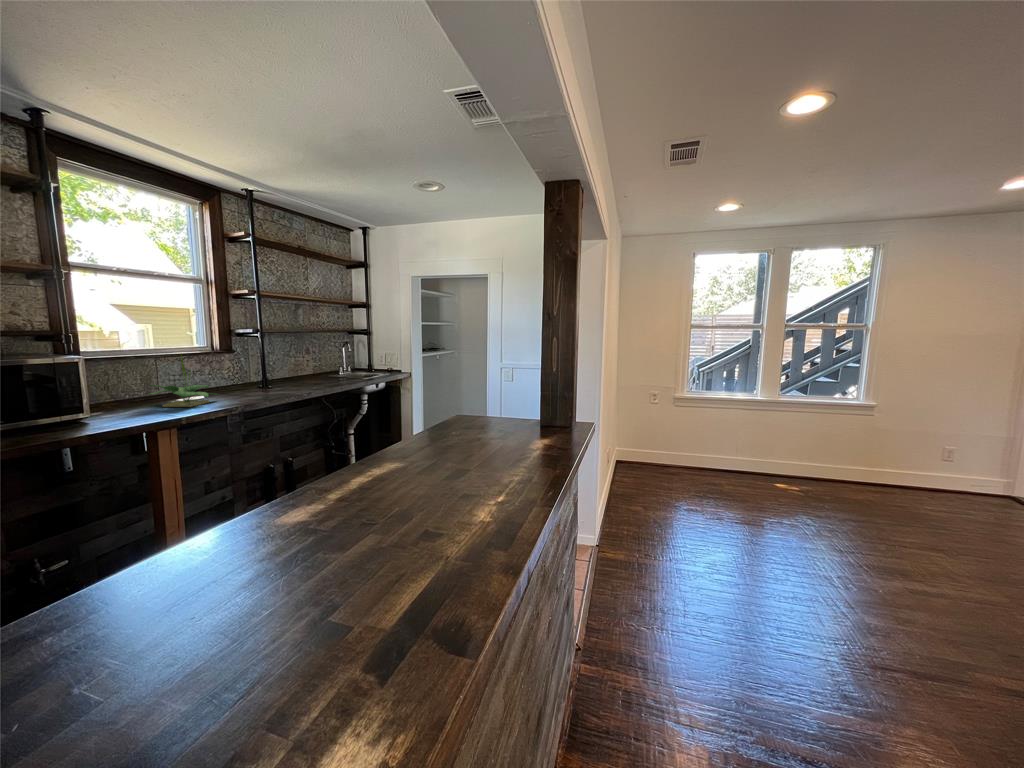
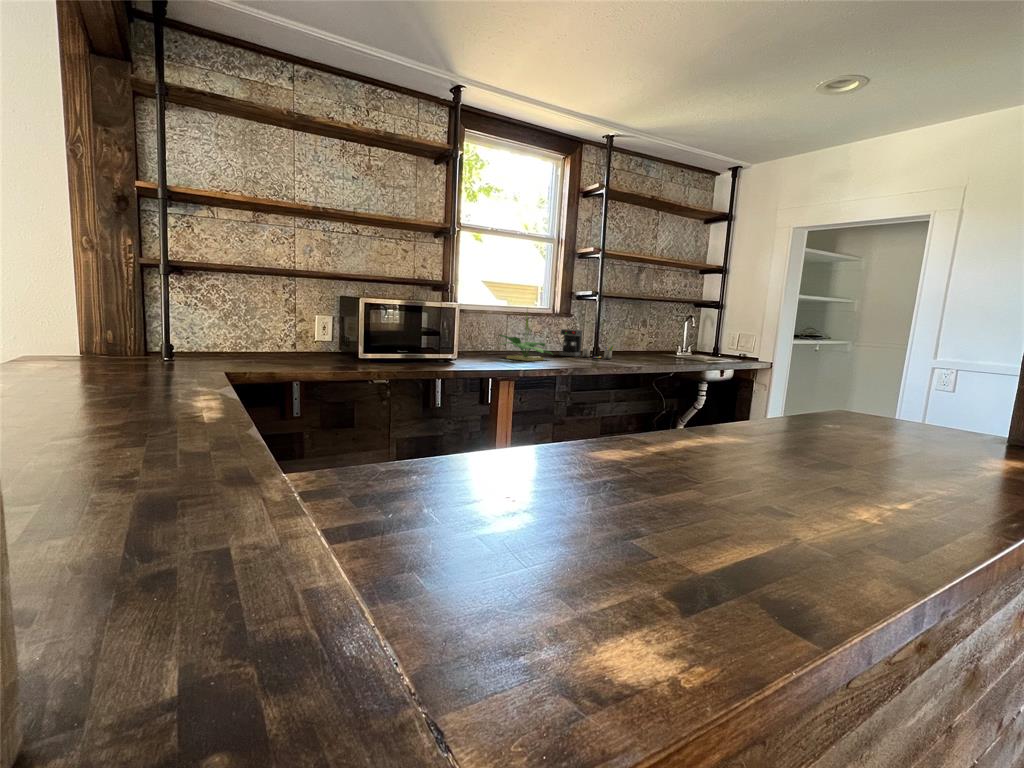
coffee maker: none [224,365,283,392] -> present [559,329,614,359]

